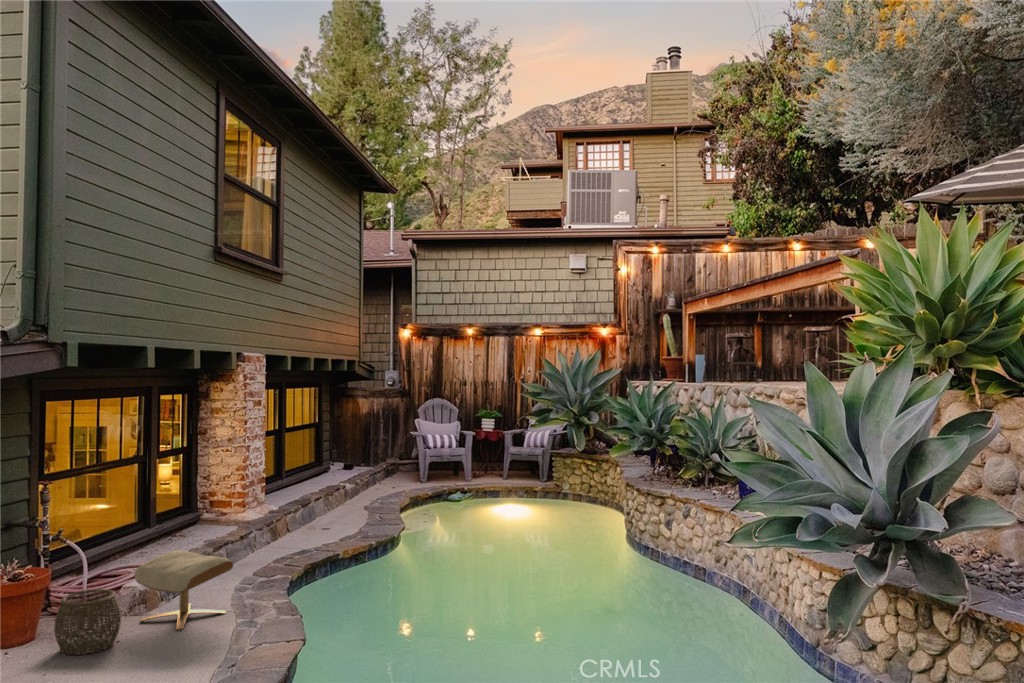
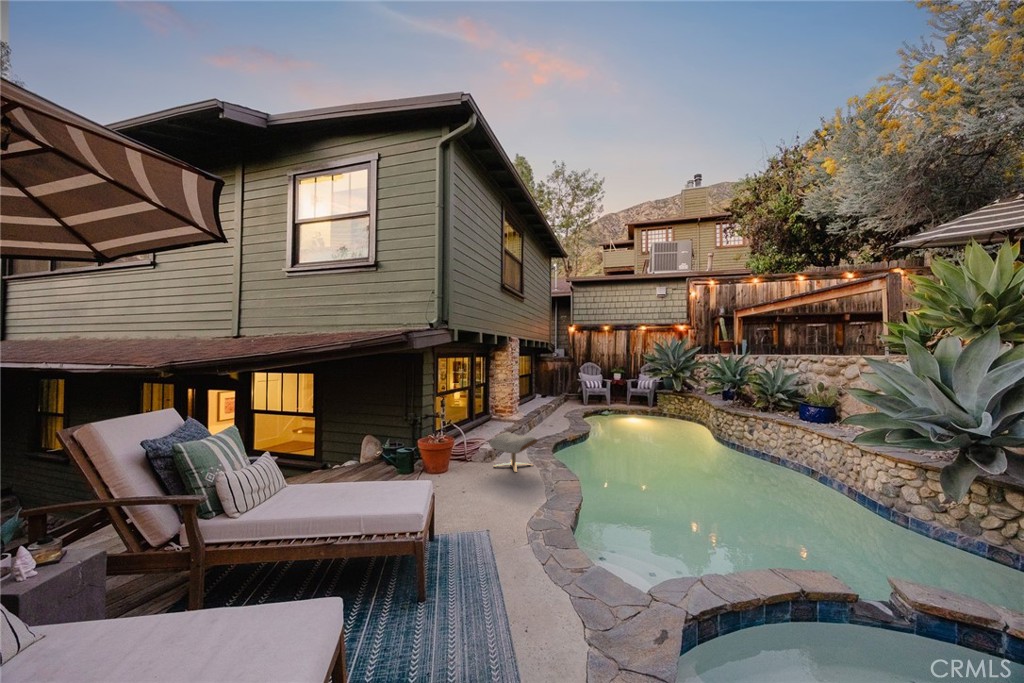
woven basket: present [54,589,121,655] -> none [462,449,492,481]

